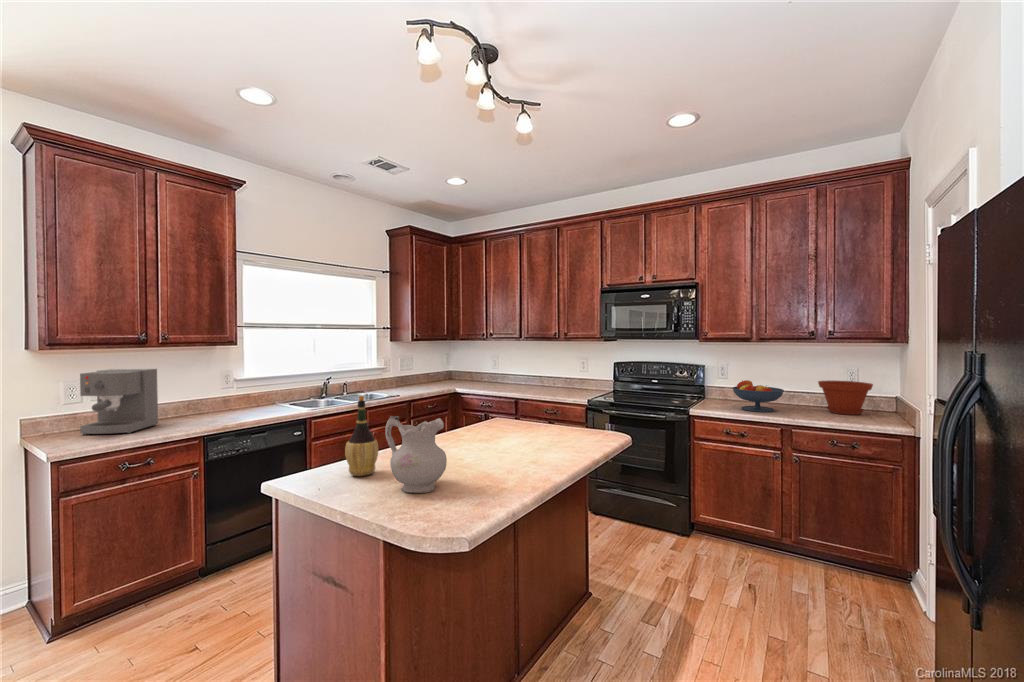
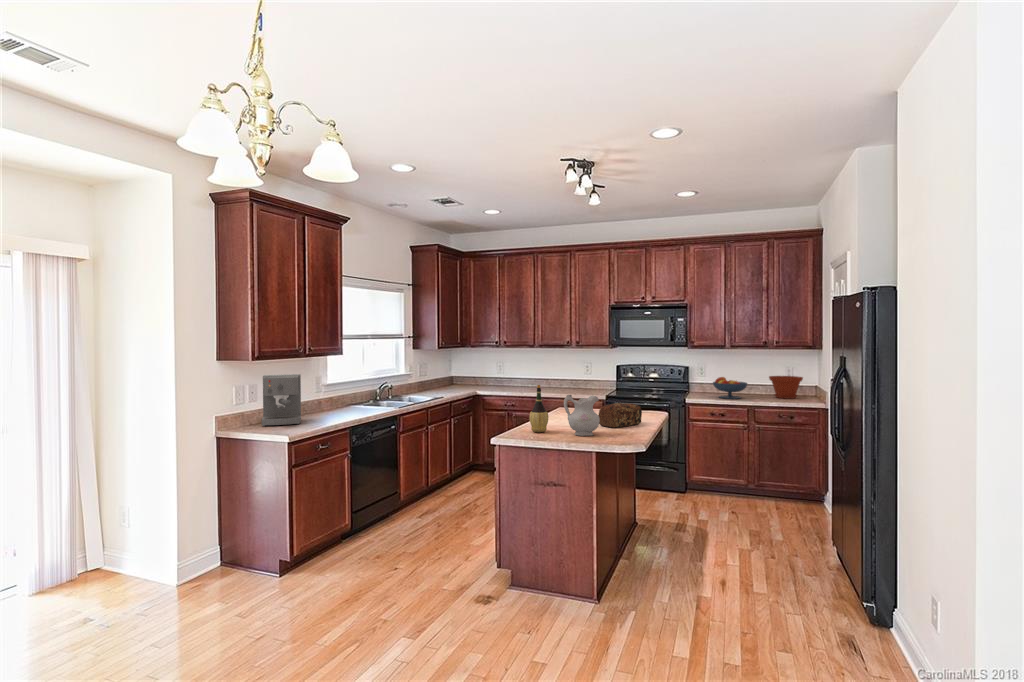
bread loaf: none [481,427,557,472] -> present [598,403,642,428]

